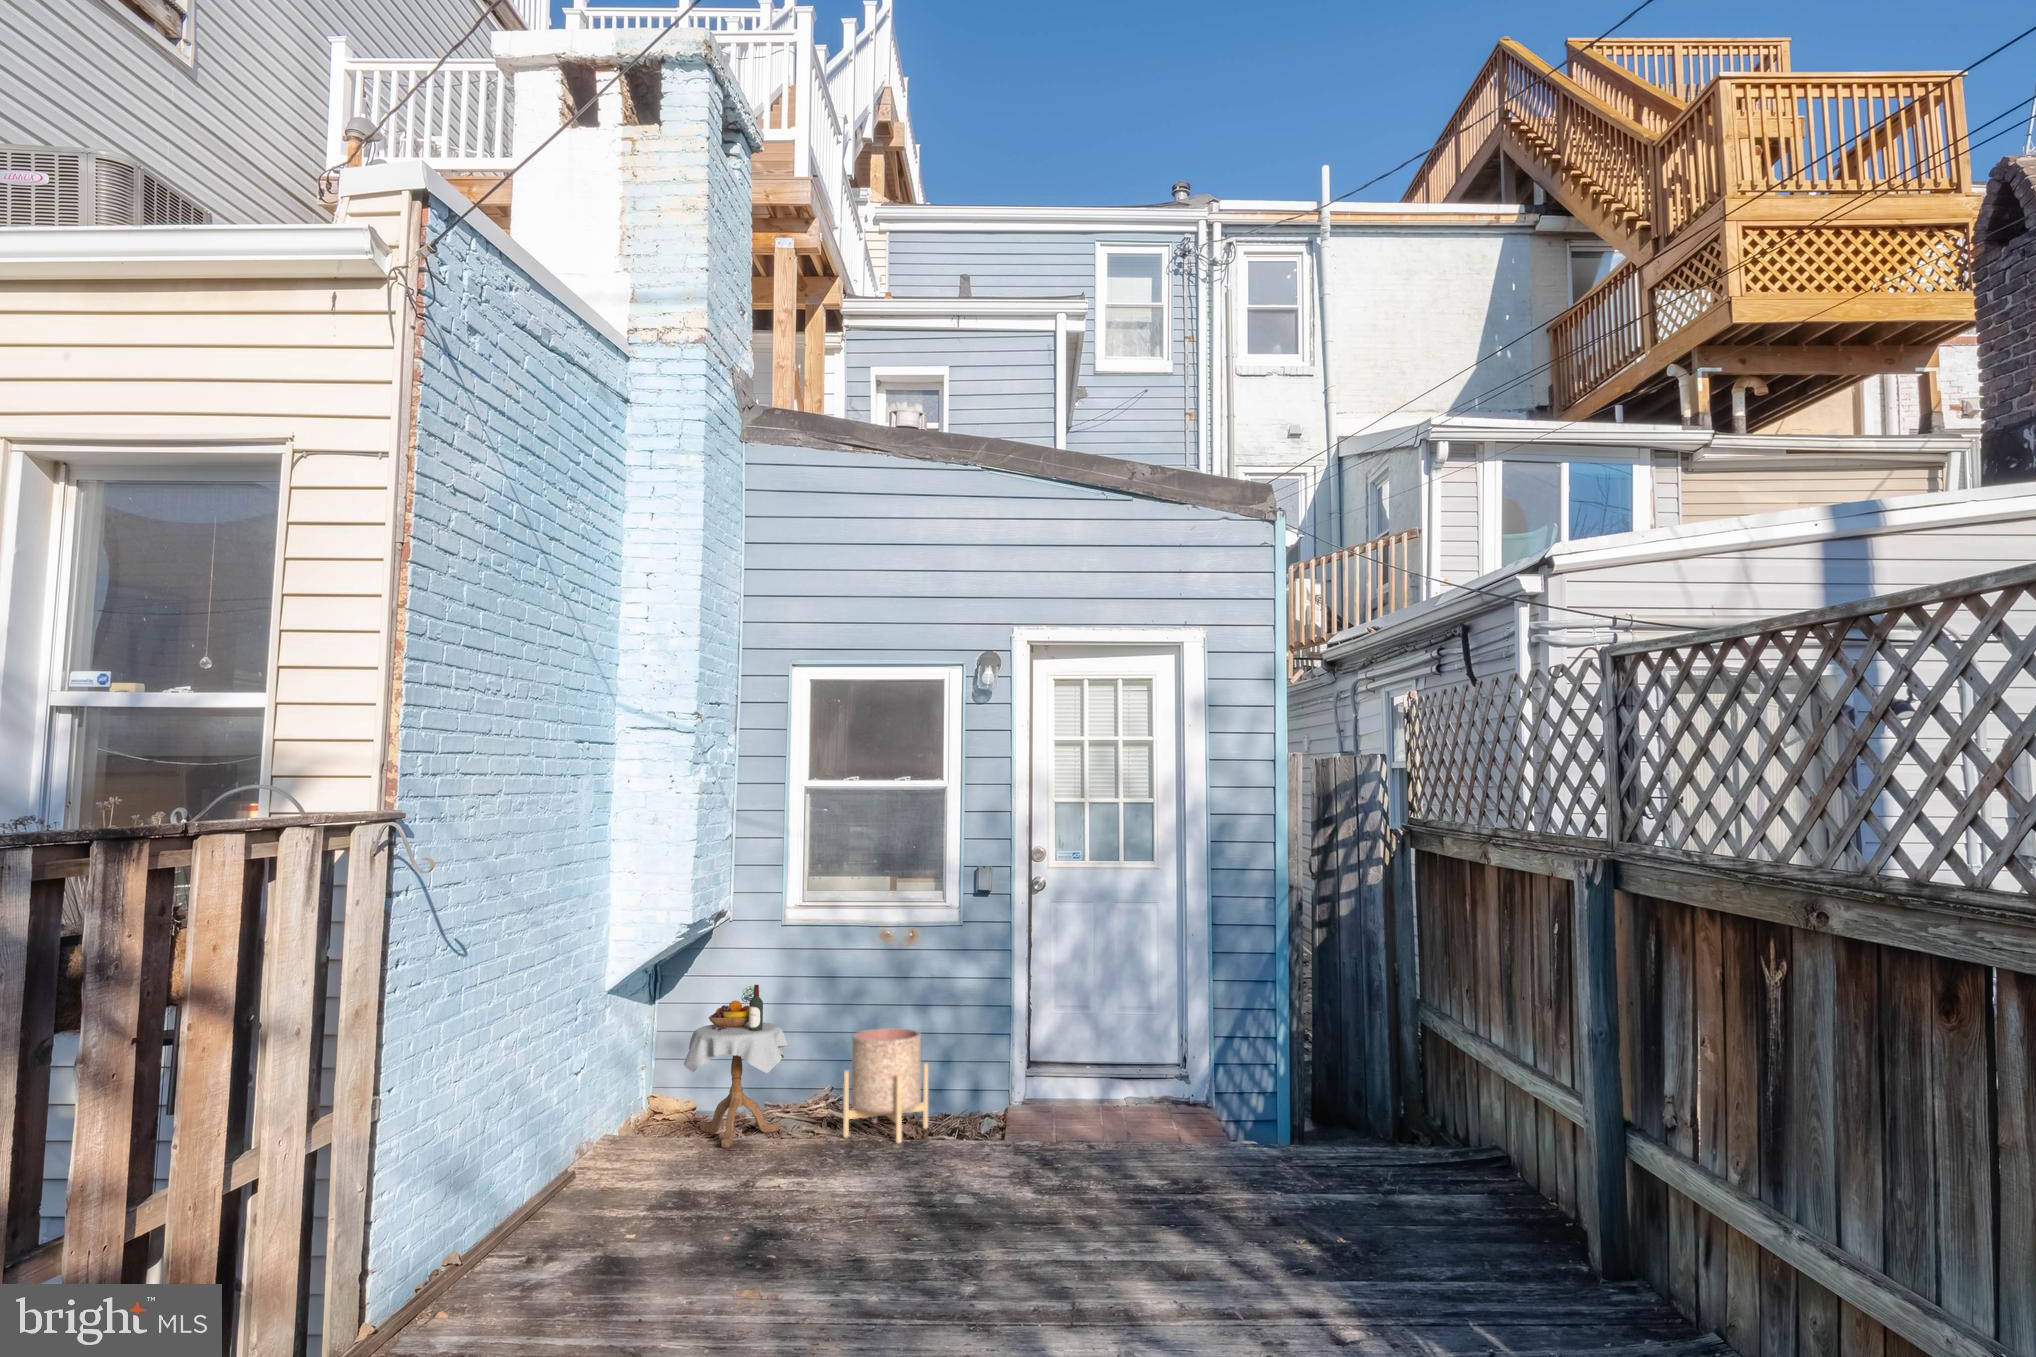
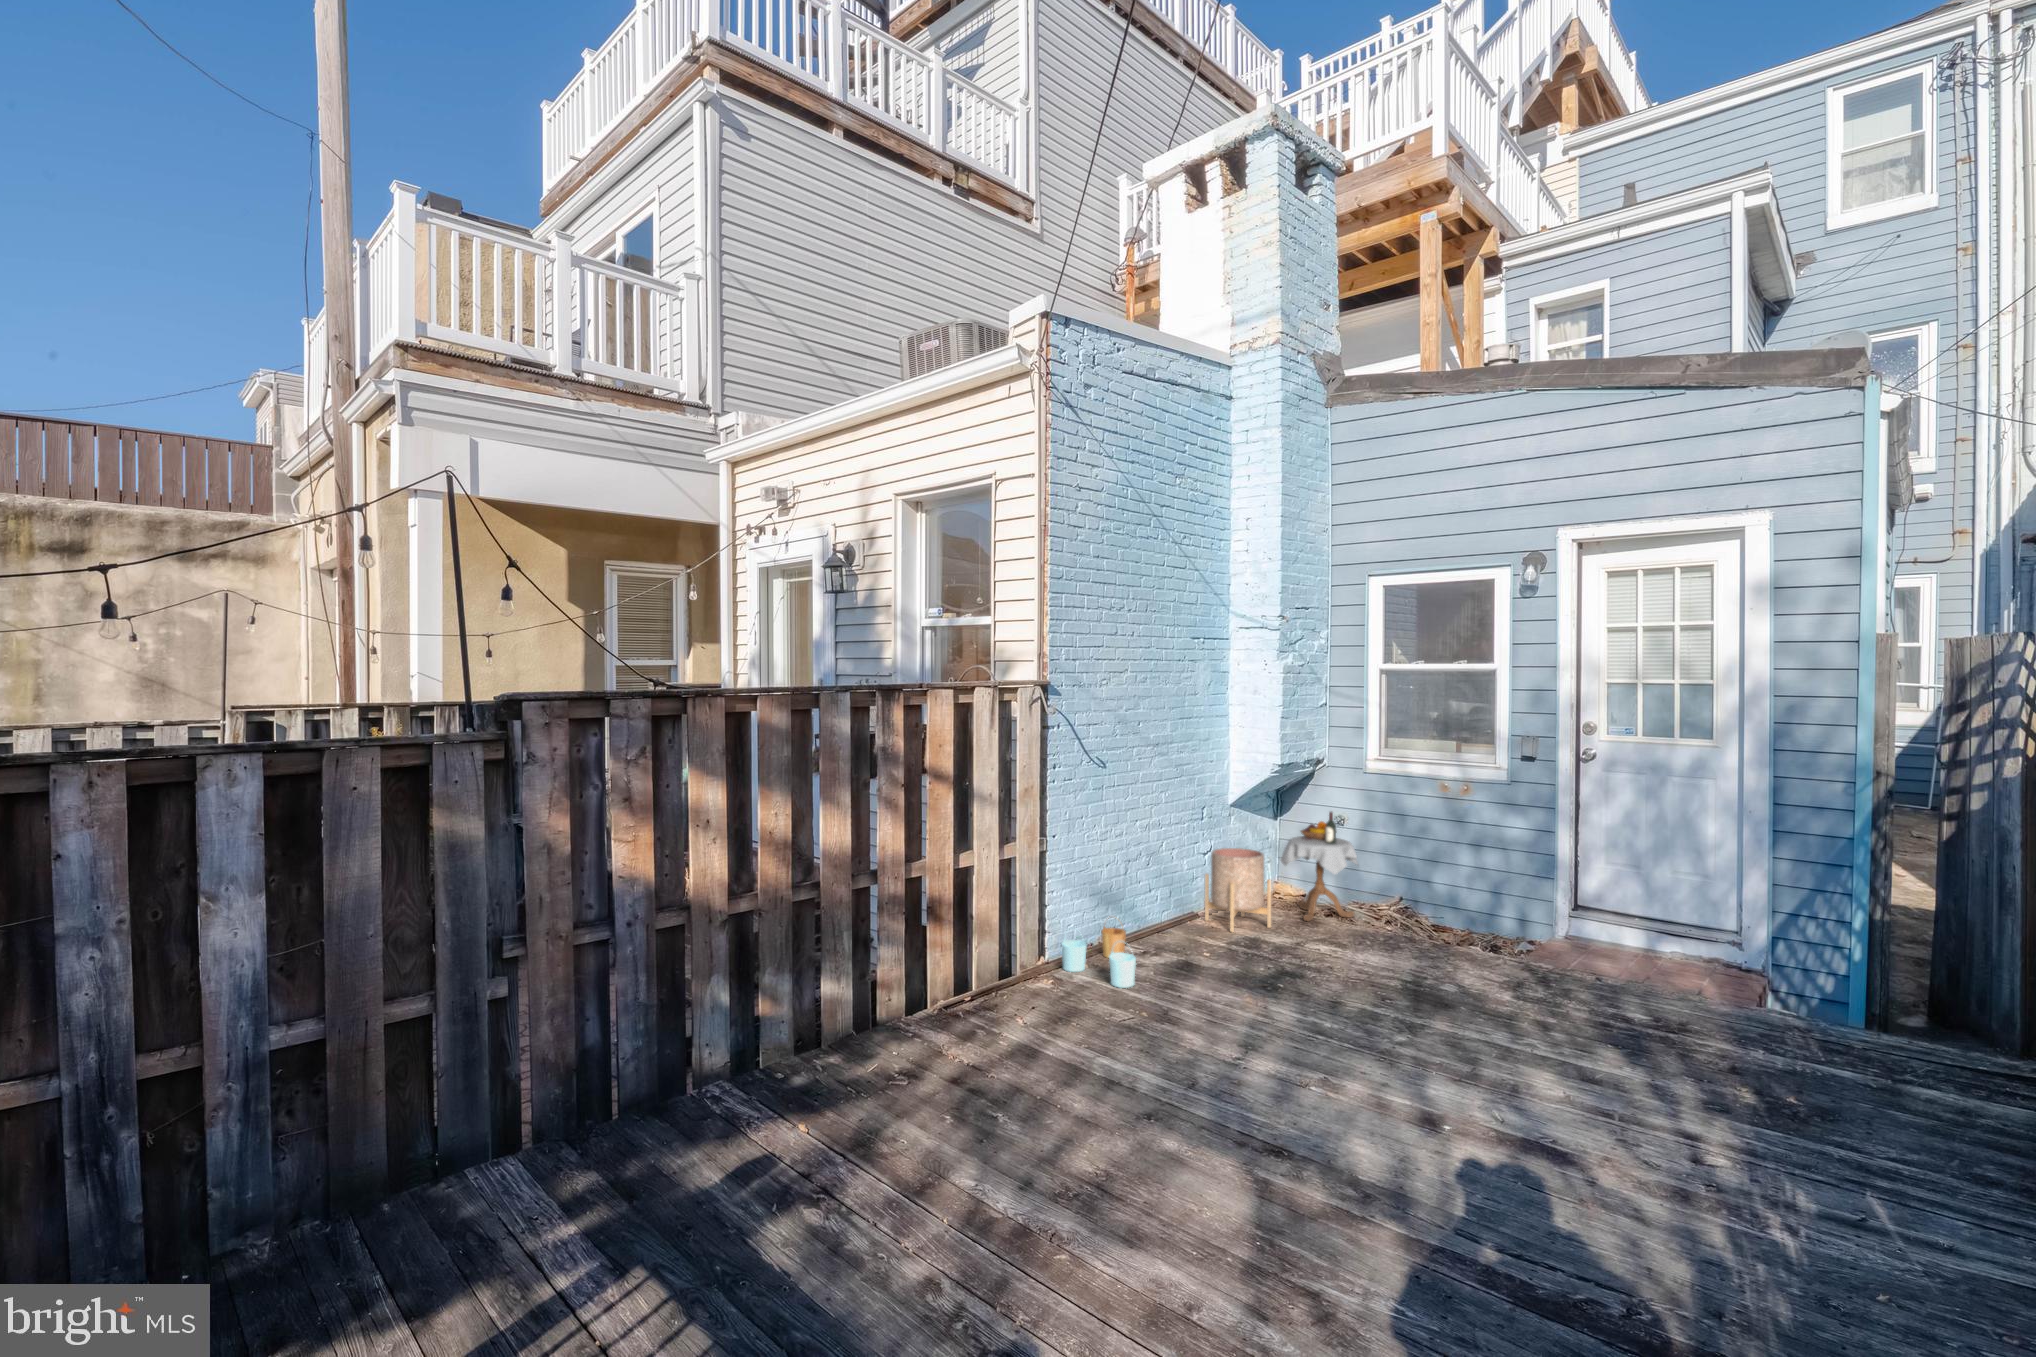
planter: present [843,1028,929,1143] -> present [1205,848,1271,932]
bucket: none [404,1198,558,1317] -> present [1062,926,1136,988]

